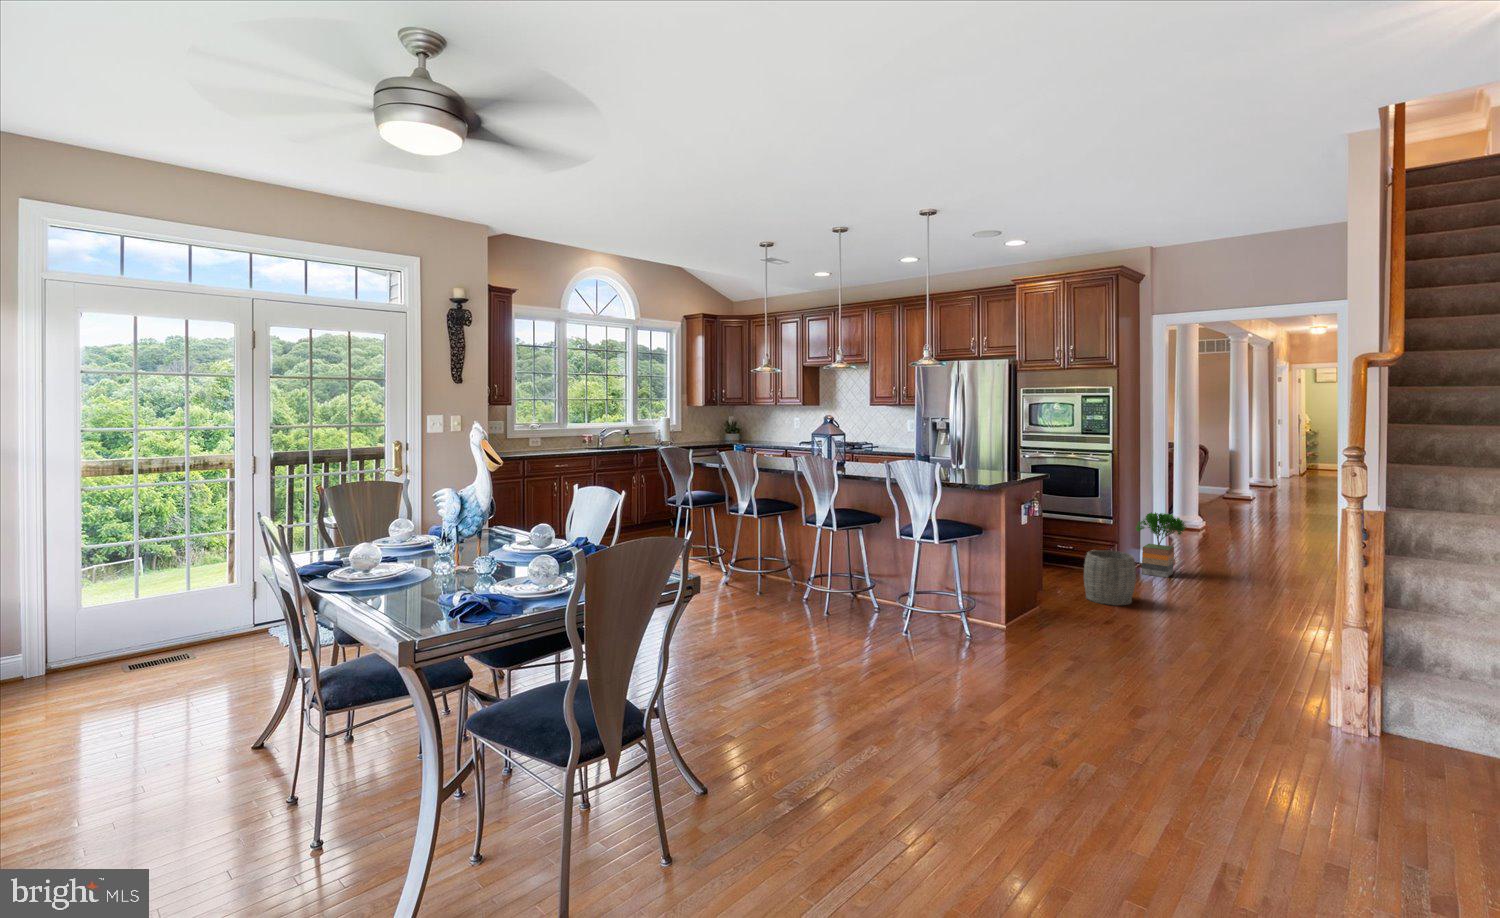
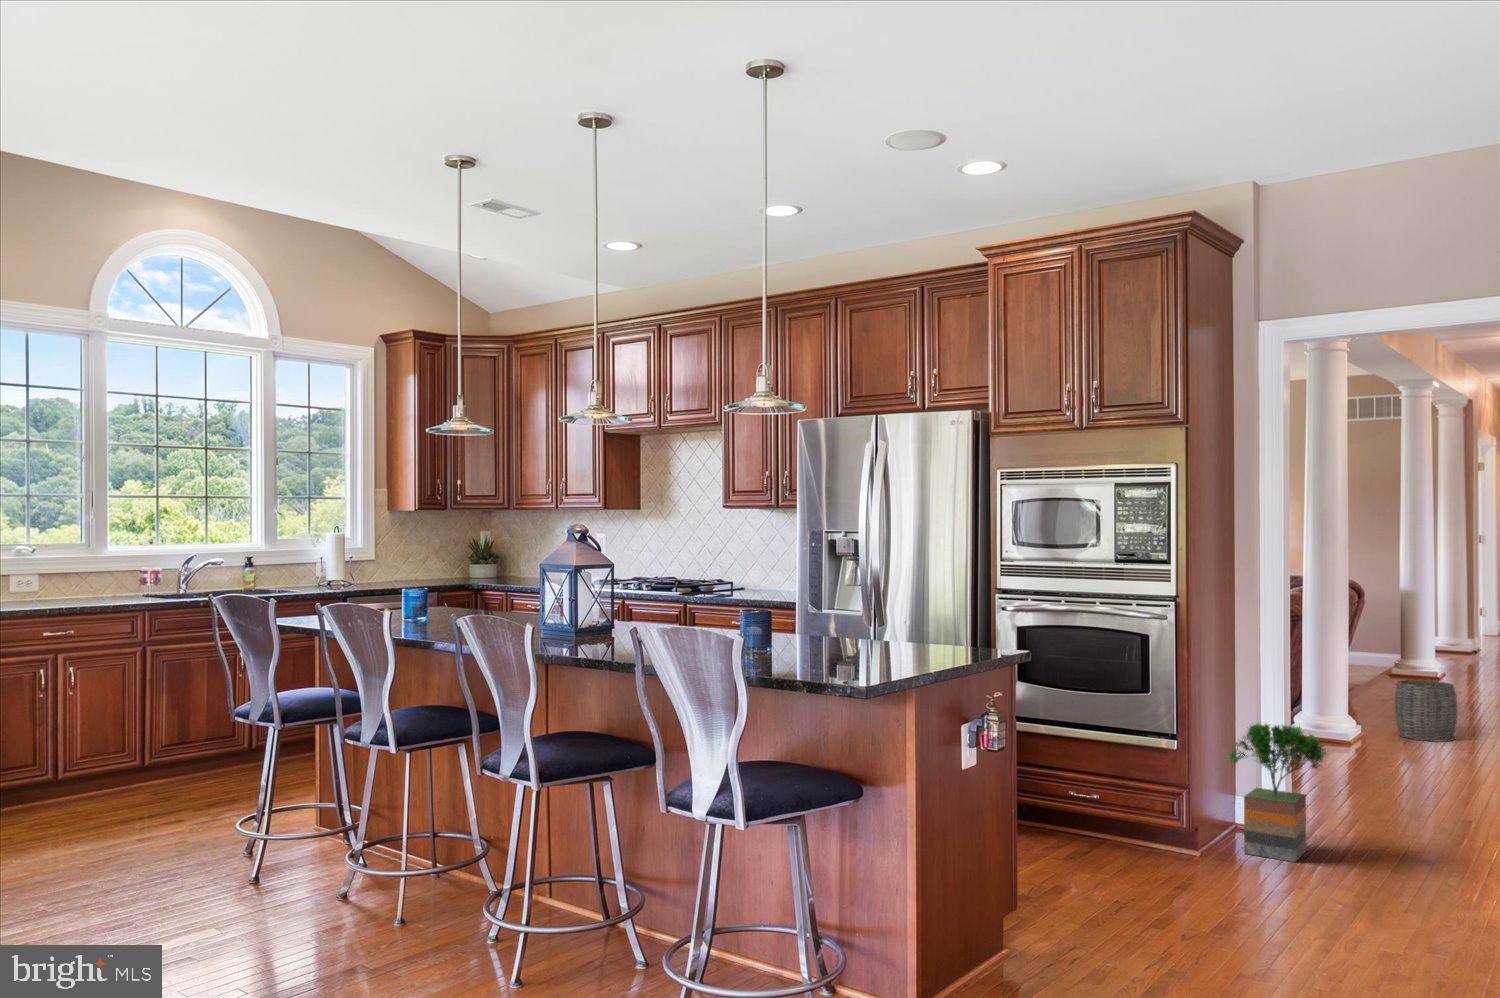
woven basket: present [1084,550,1136,605] -> present [1395,680,1457,742]

